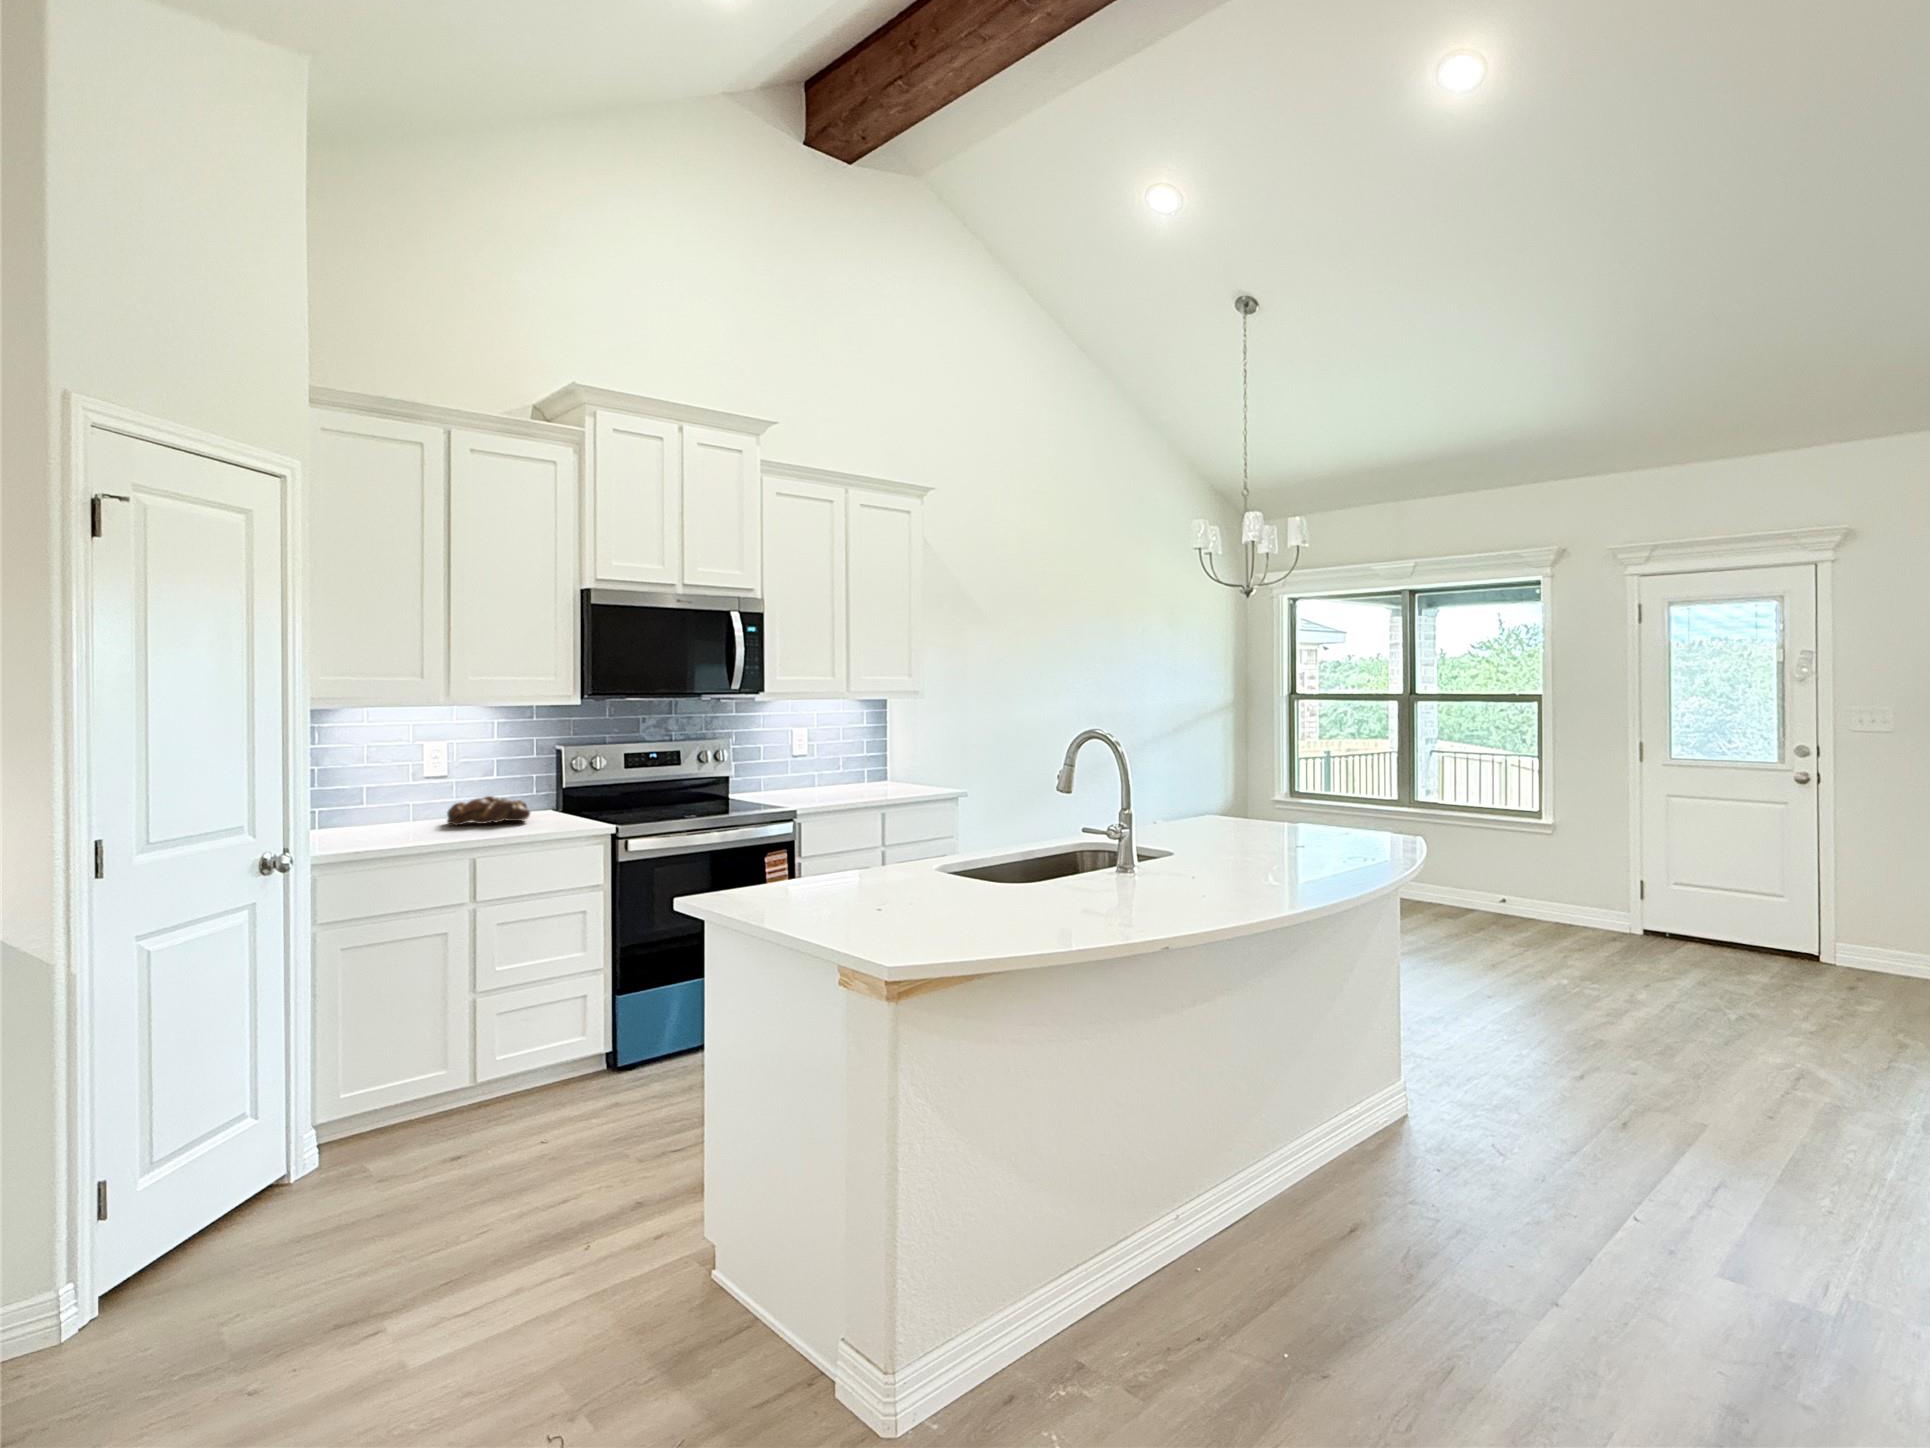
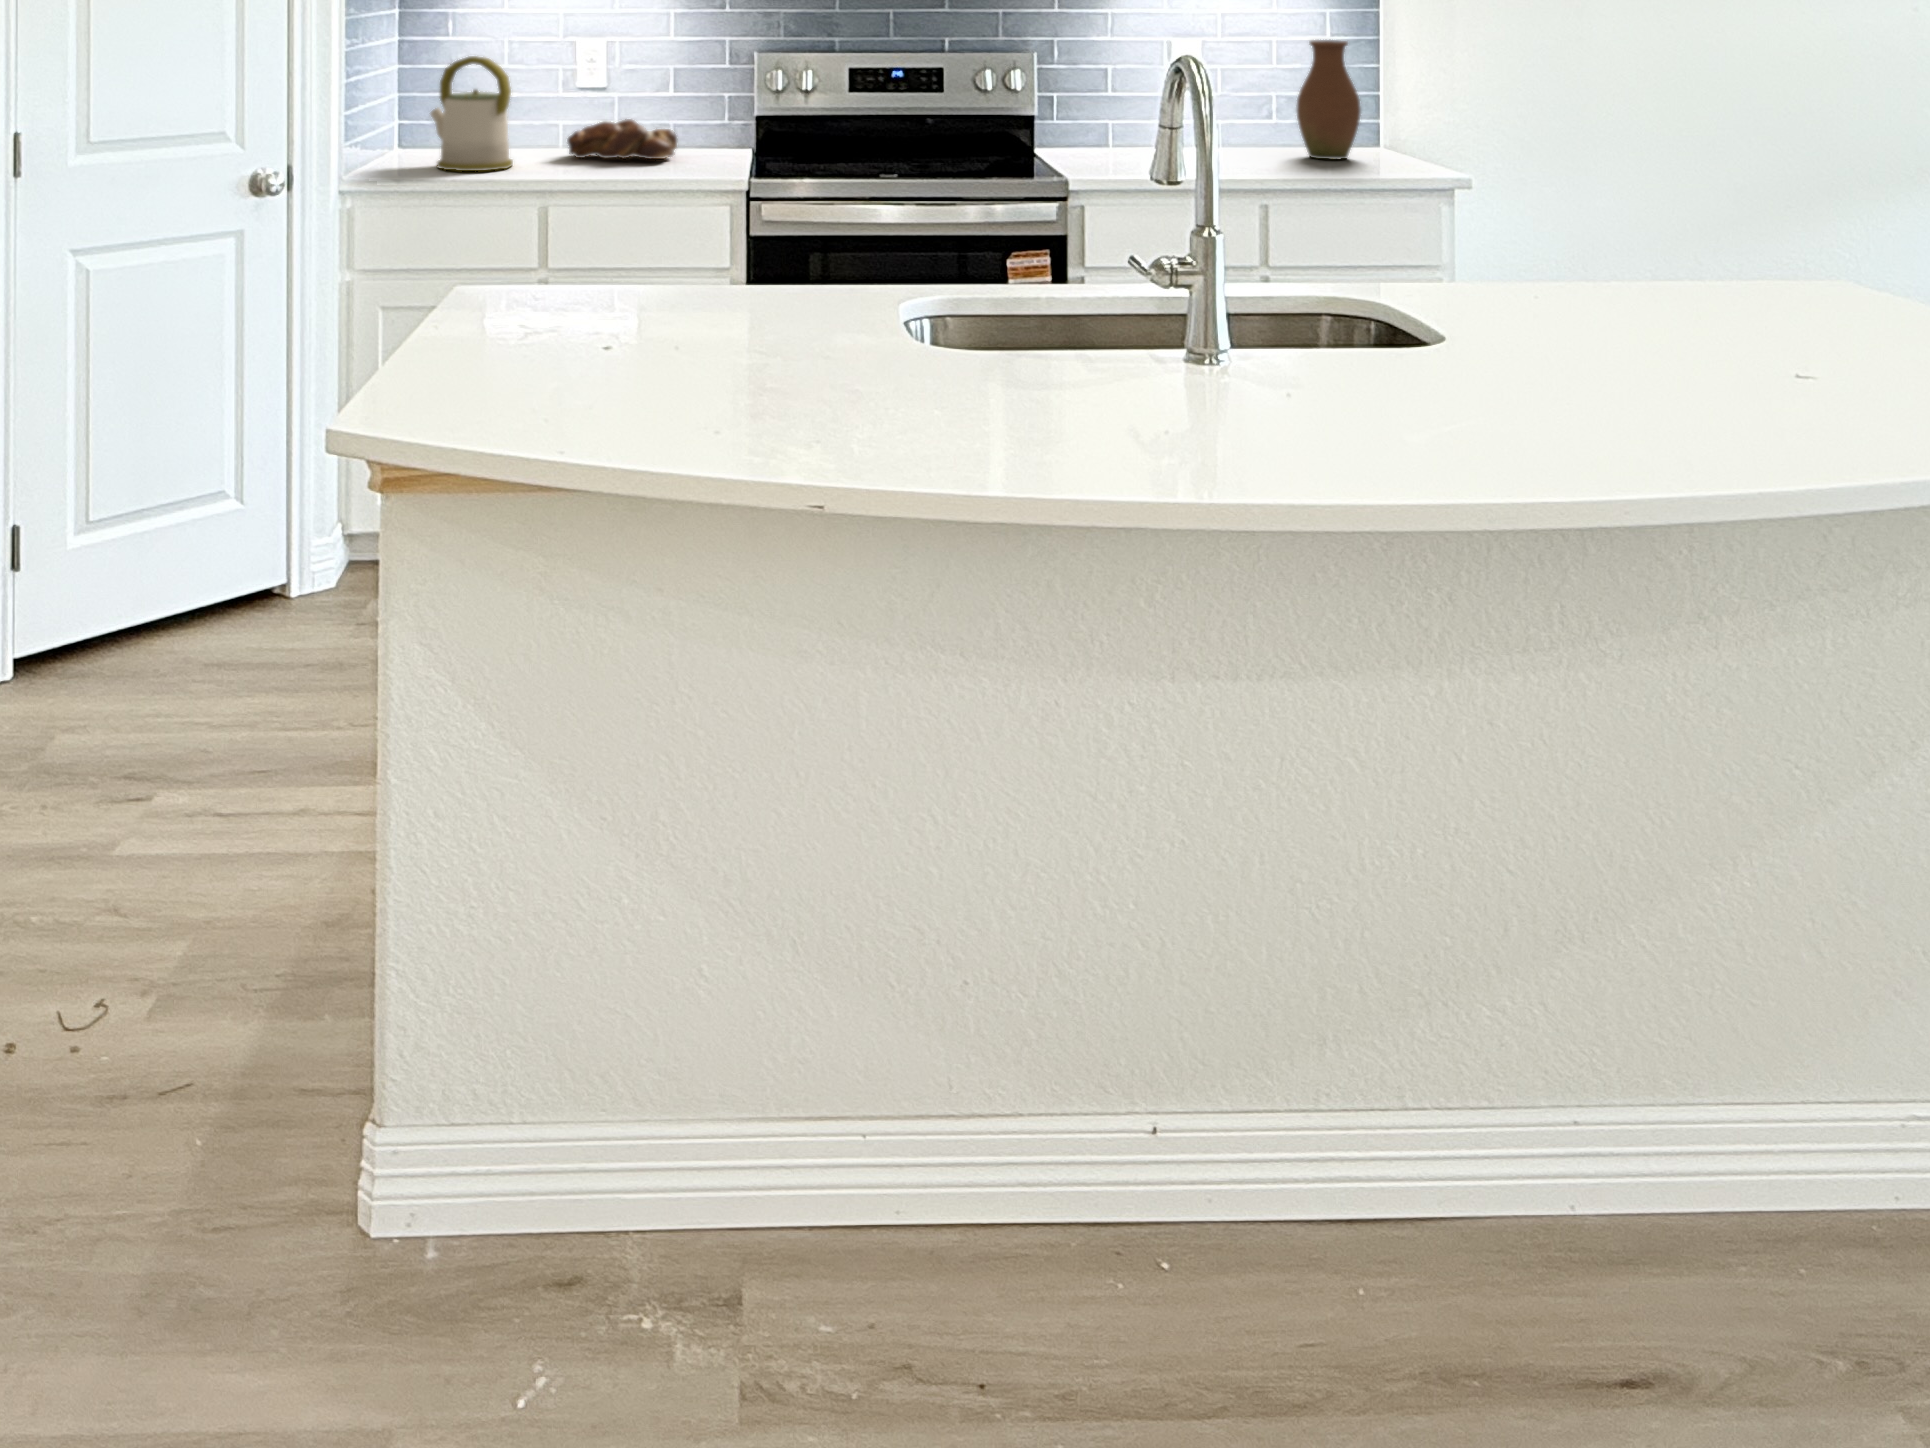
vase: none [861,725,893,787] -> present [1297,40,1361,159]
kettle: none [349,758,425,842] -> present [430,56,513,171]

